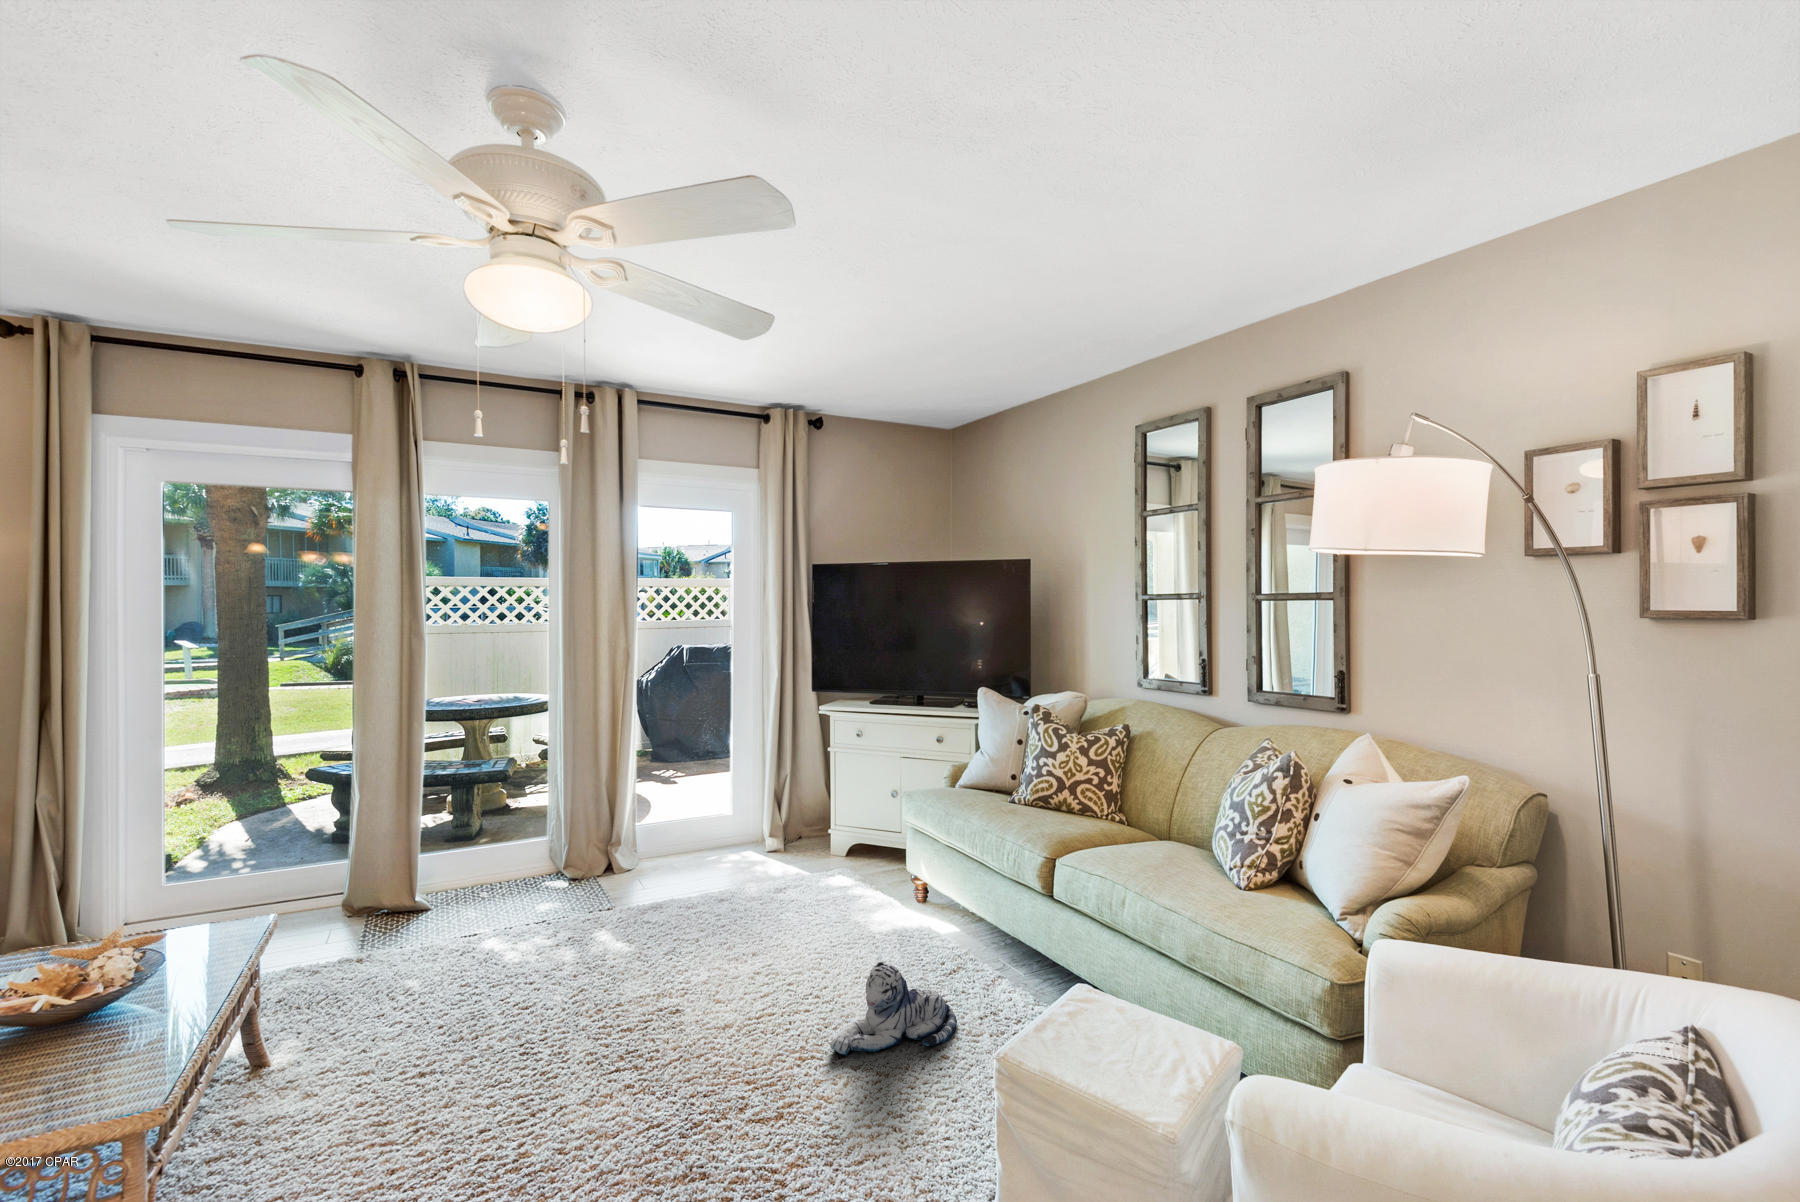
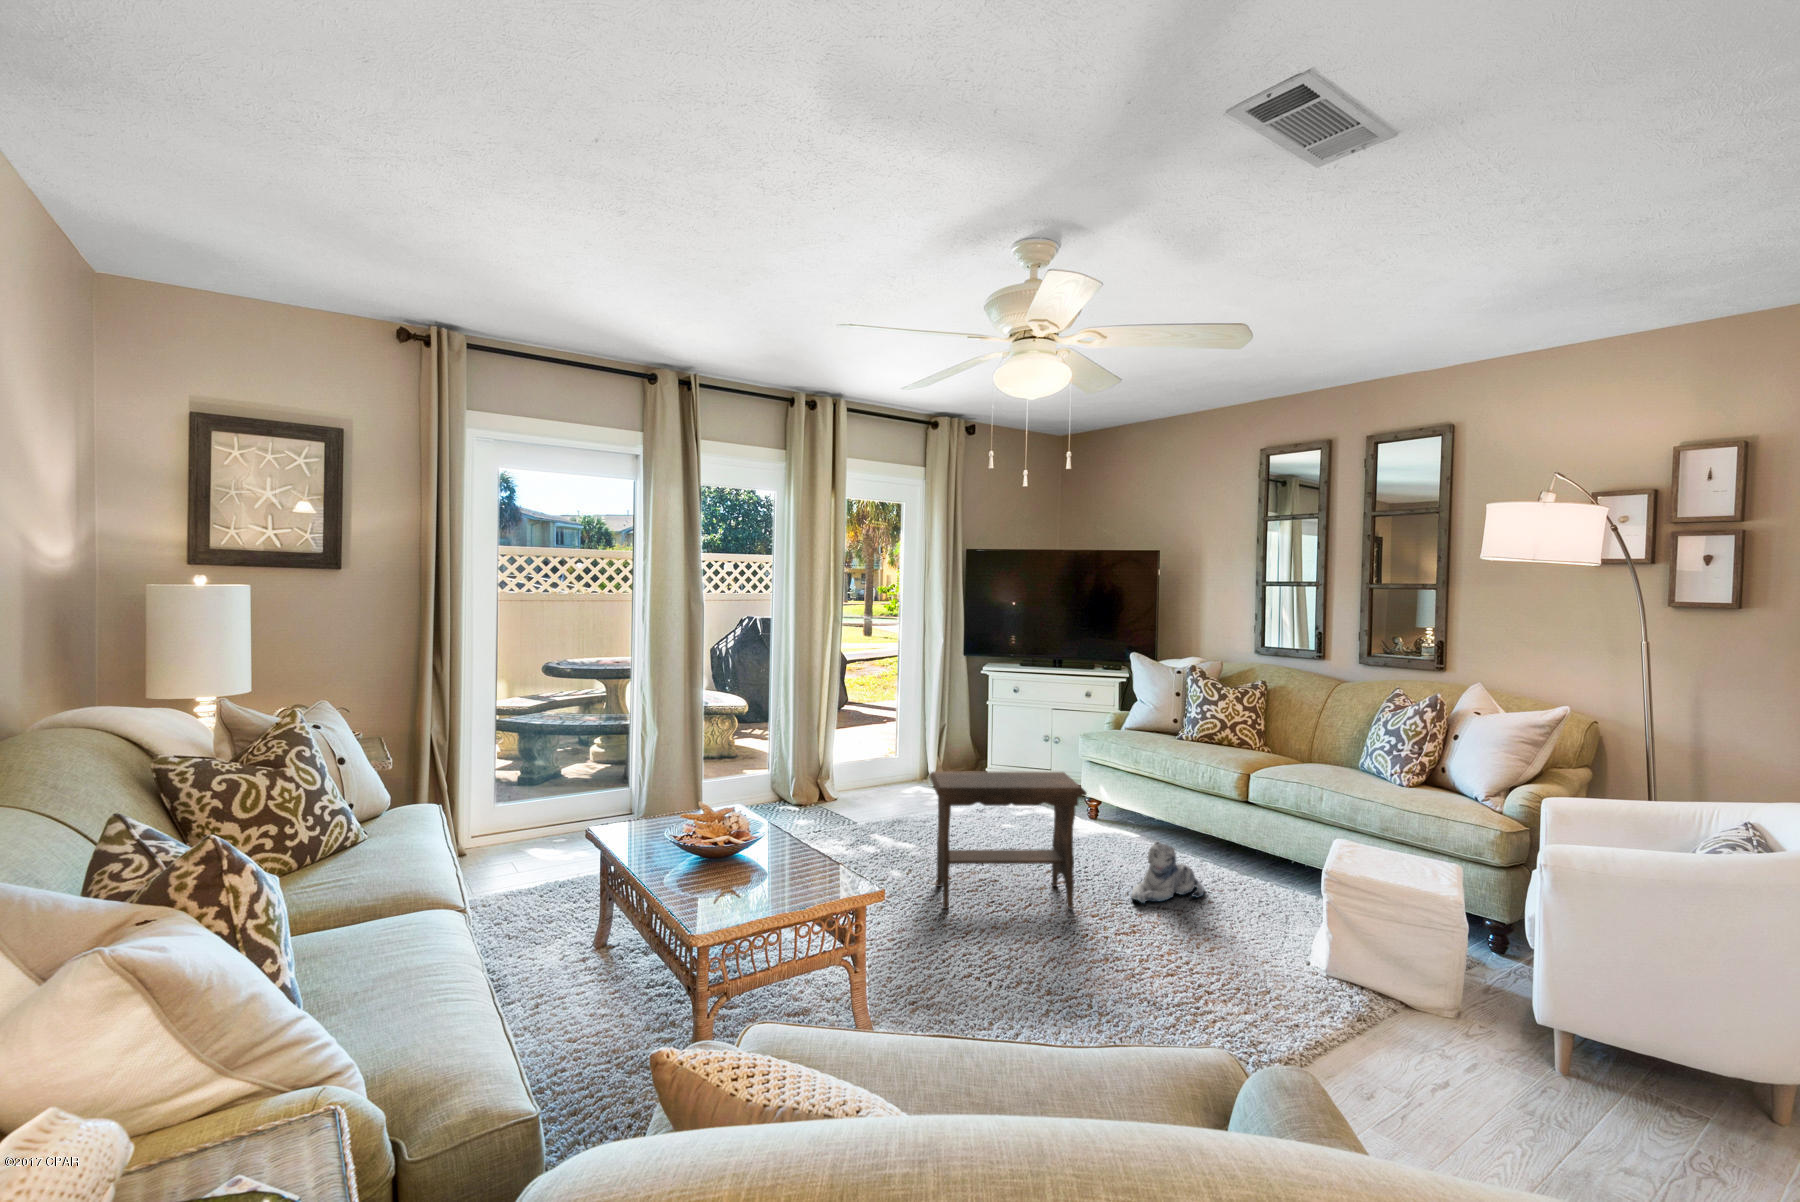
footstool: none [541,857,772,1060] -> present [929,771,1087,909]

